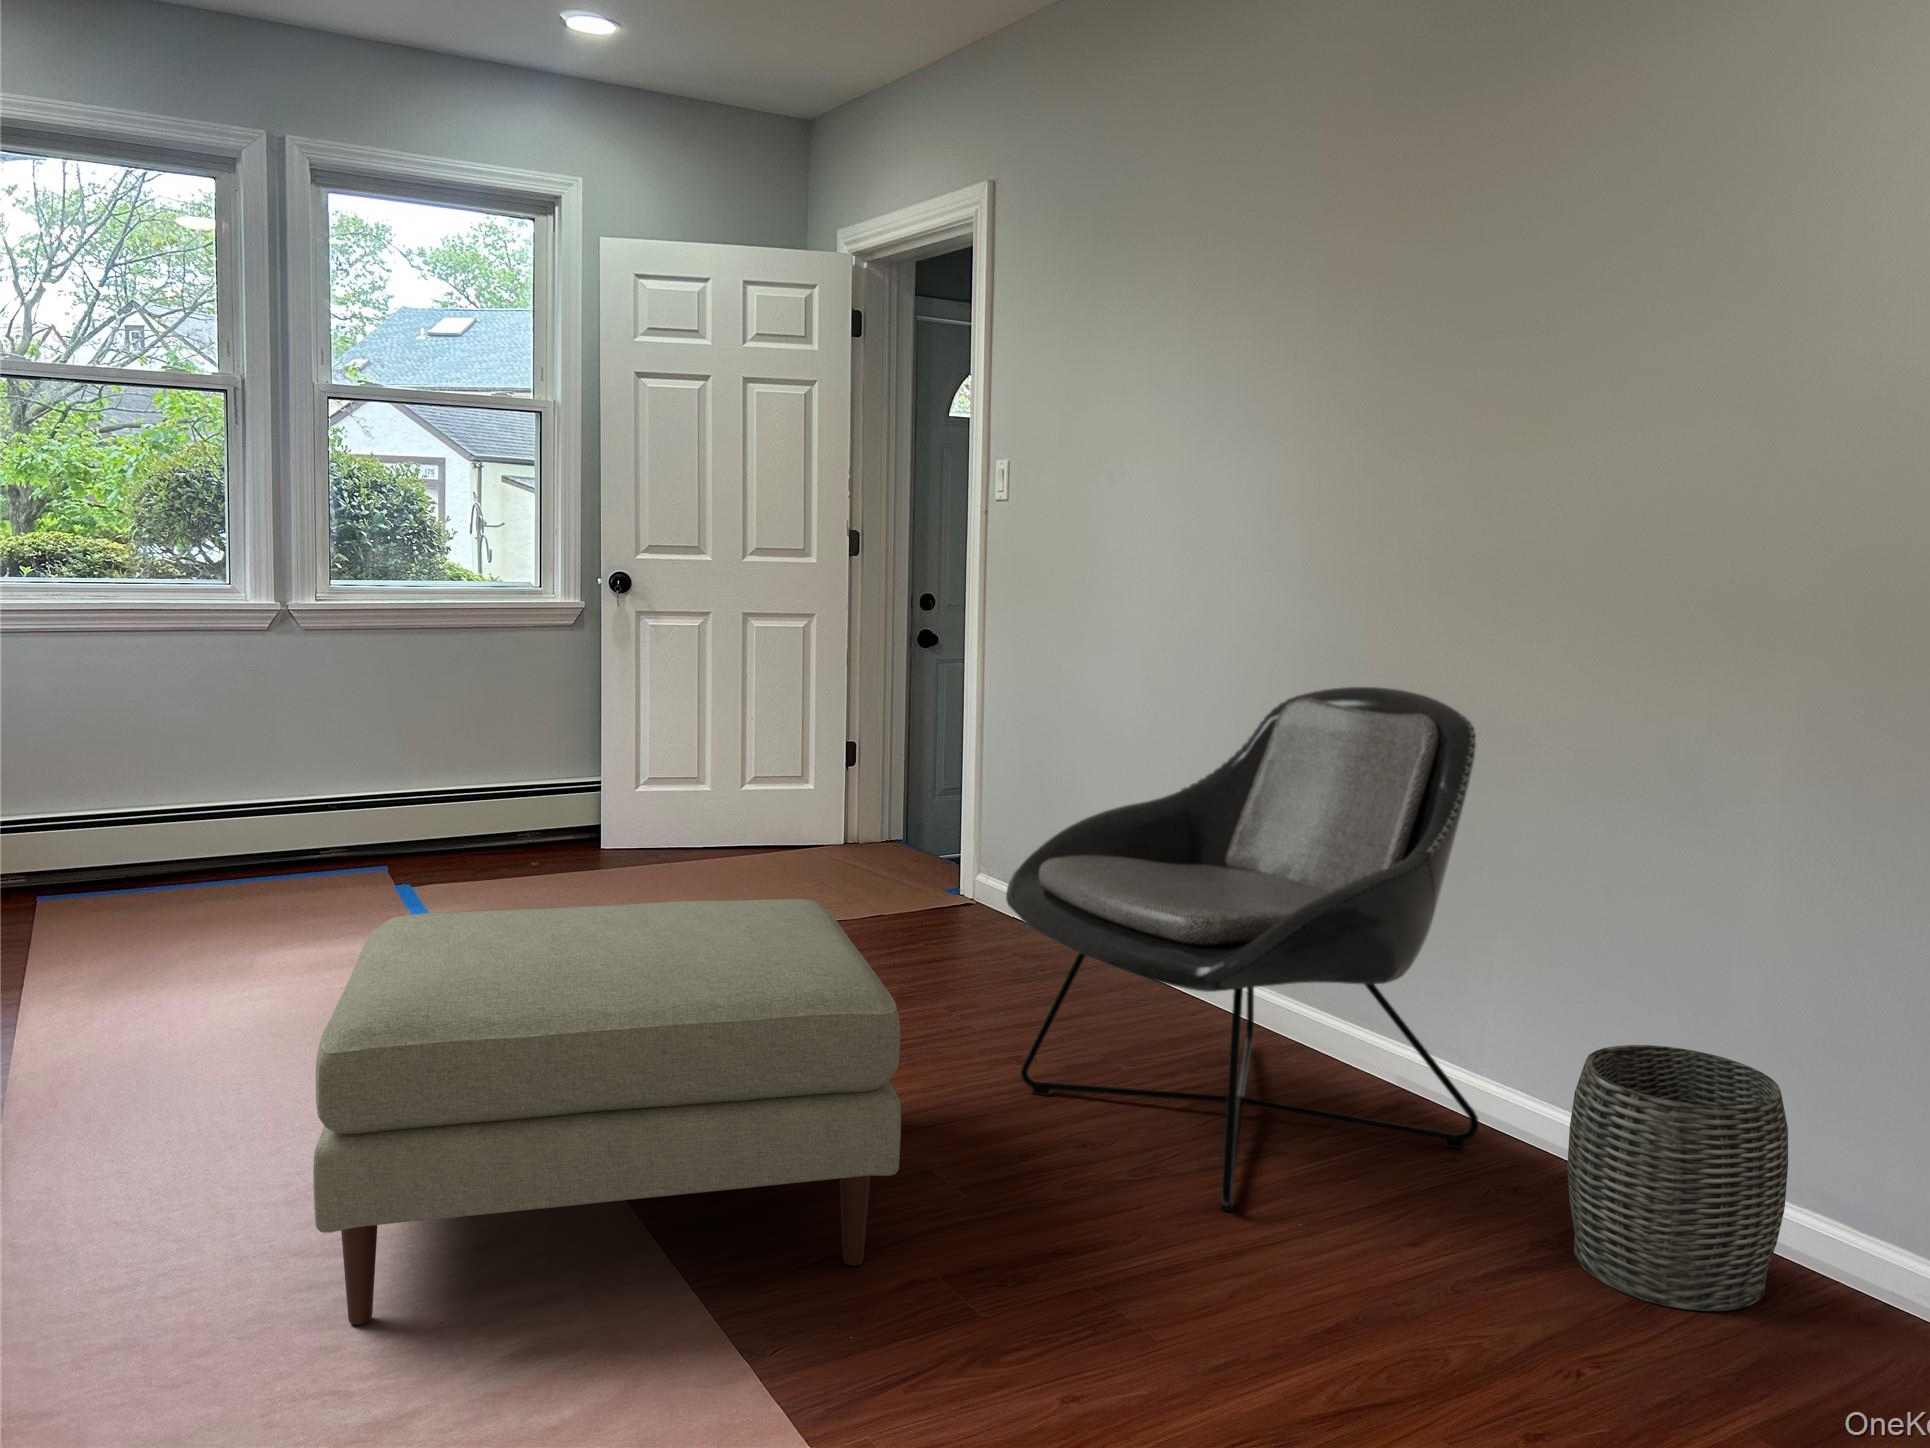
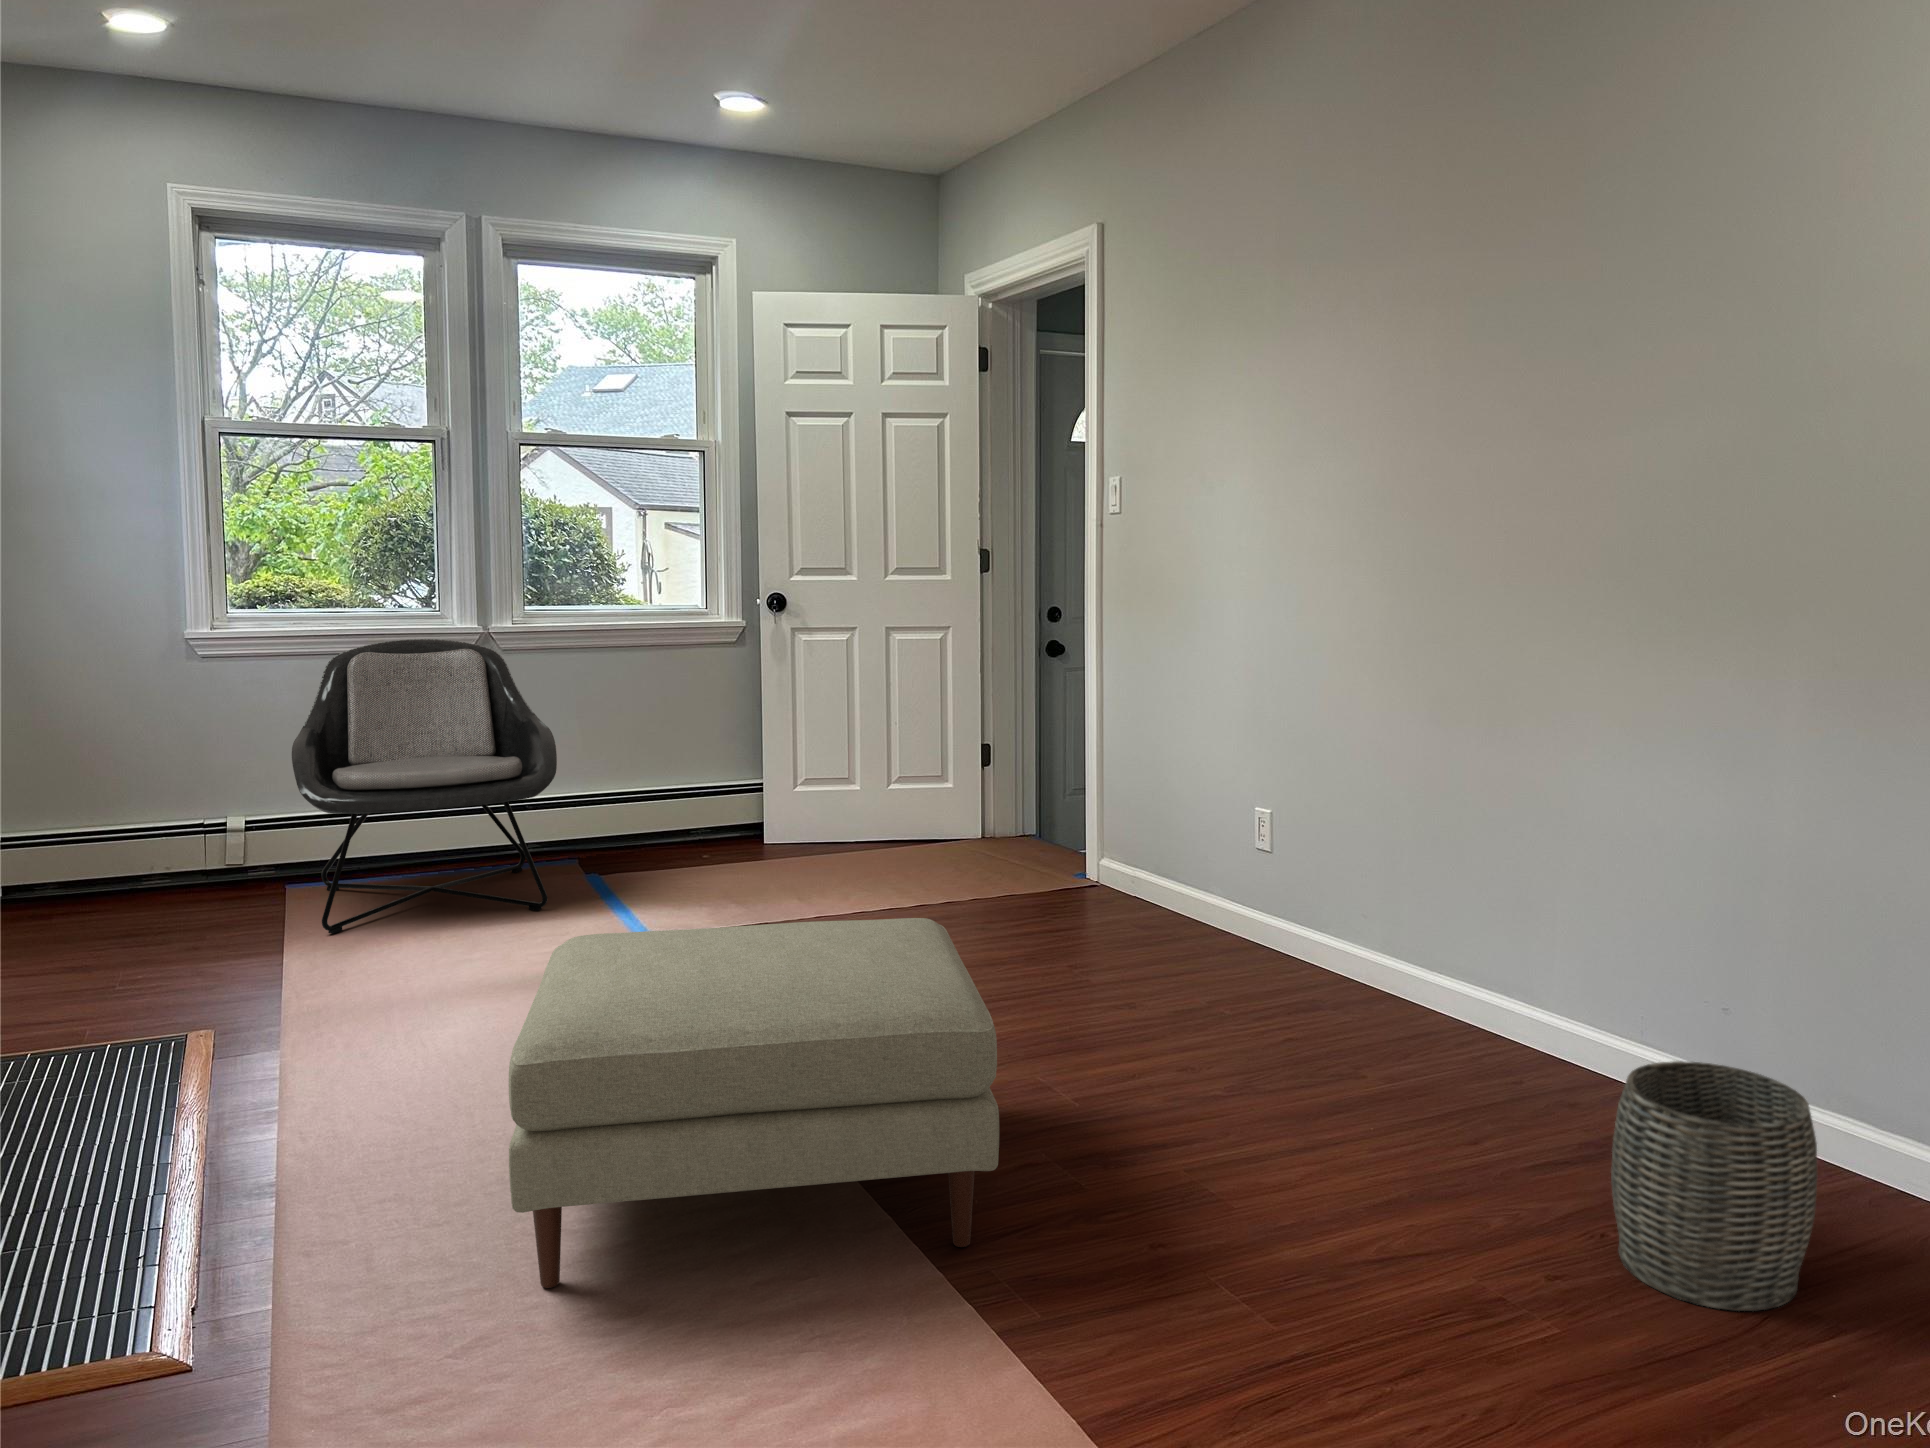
lounge chair: present [1006,687,1479,1211] -> present [292,639,557,934]

